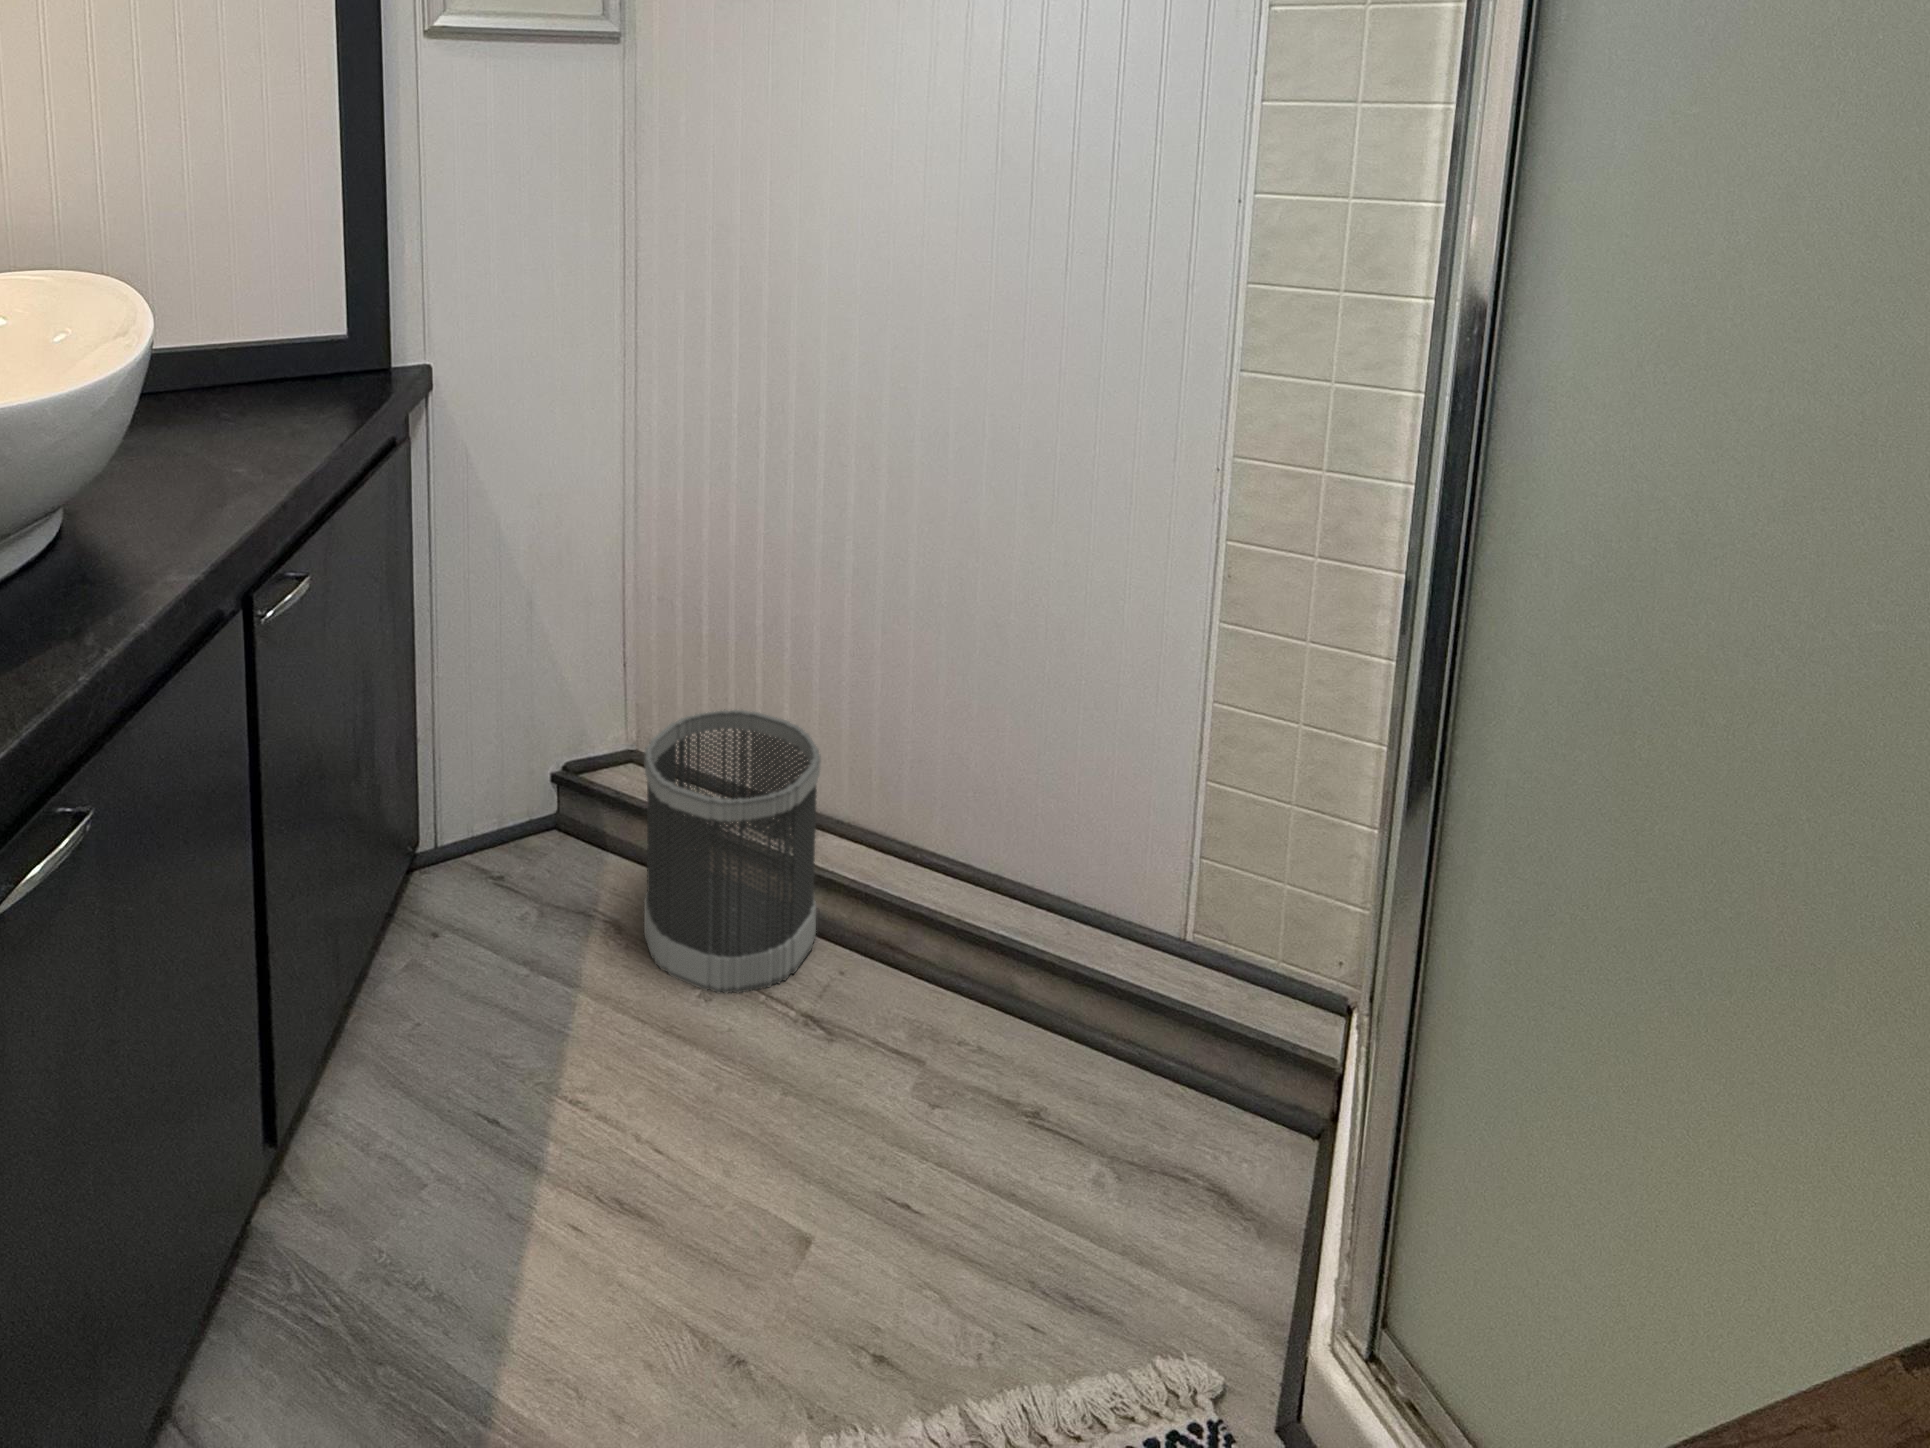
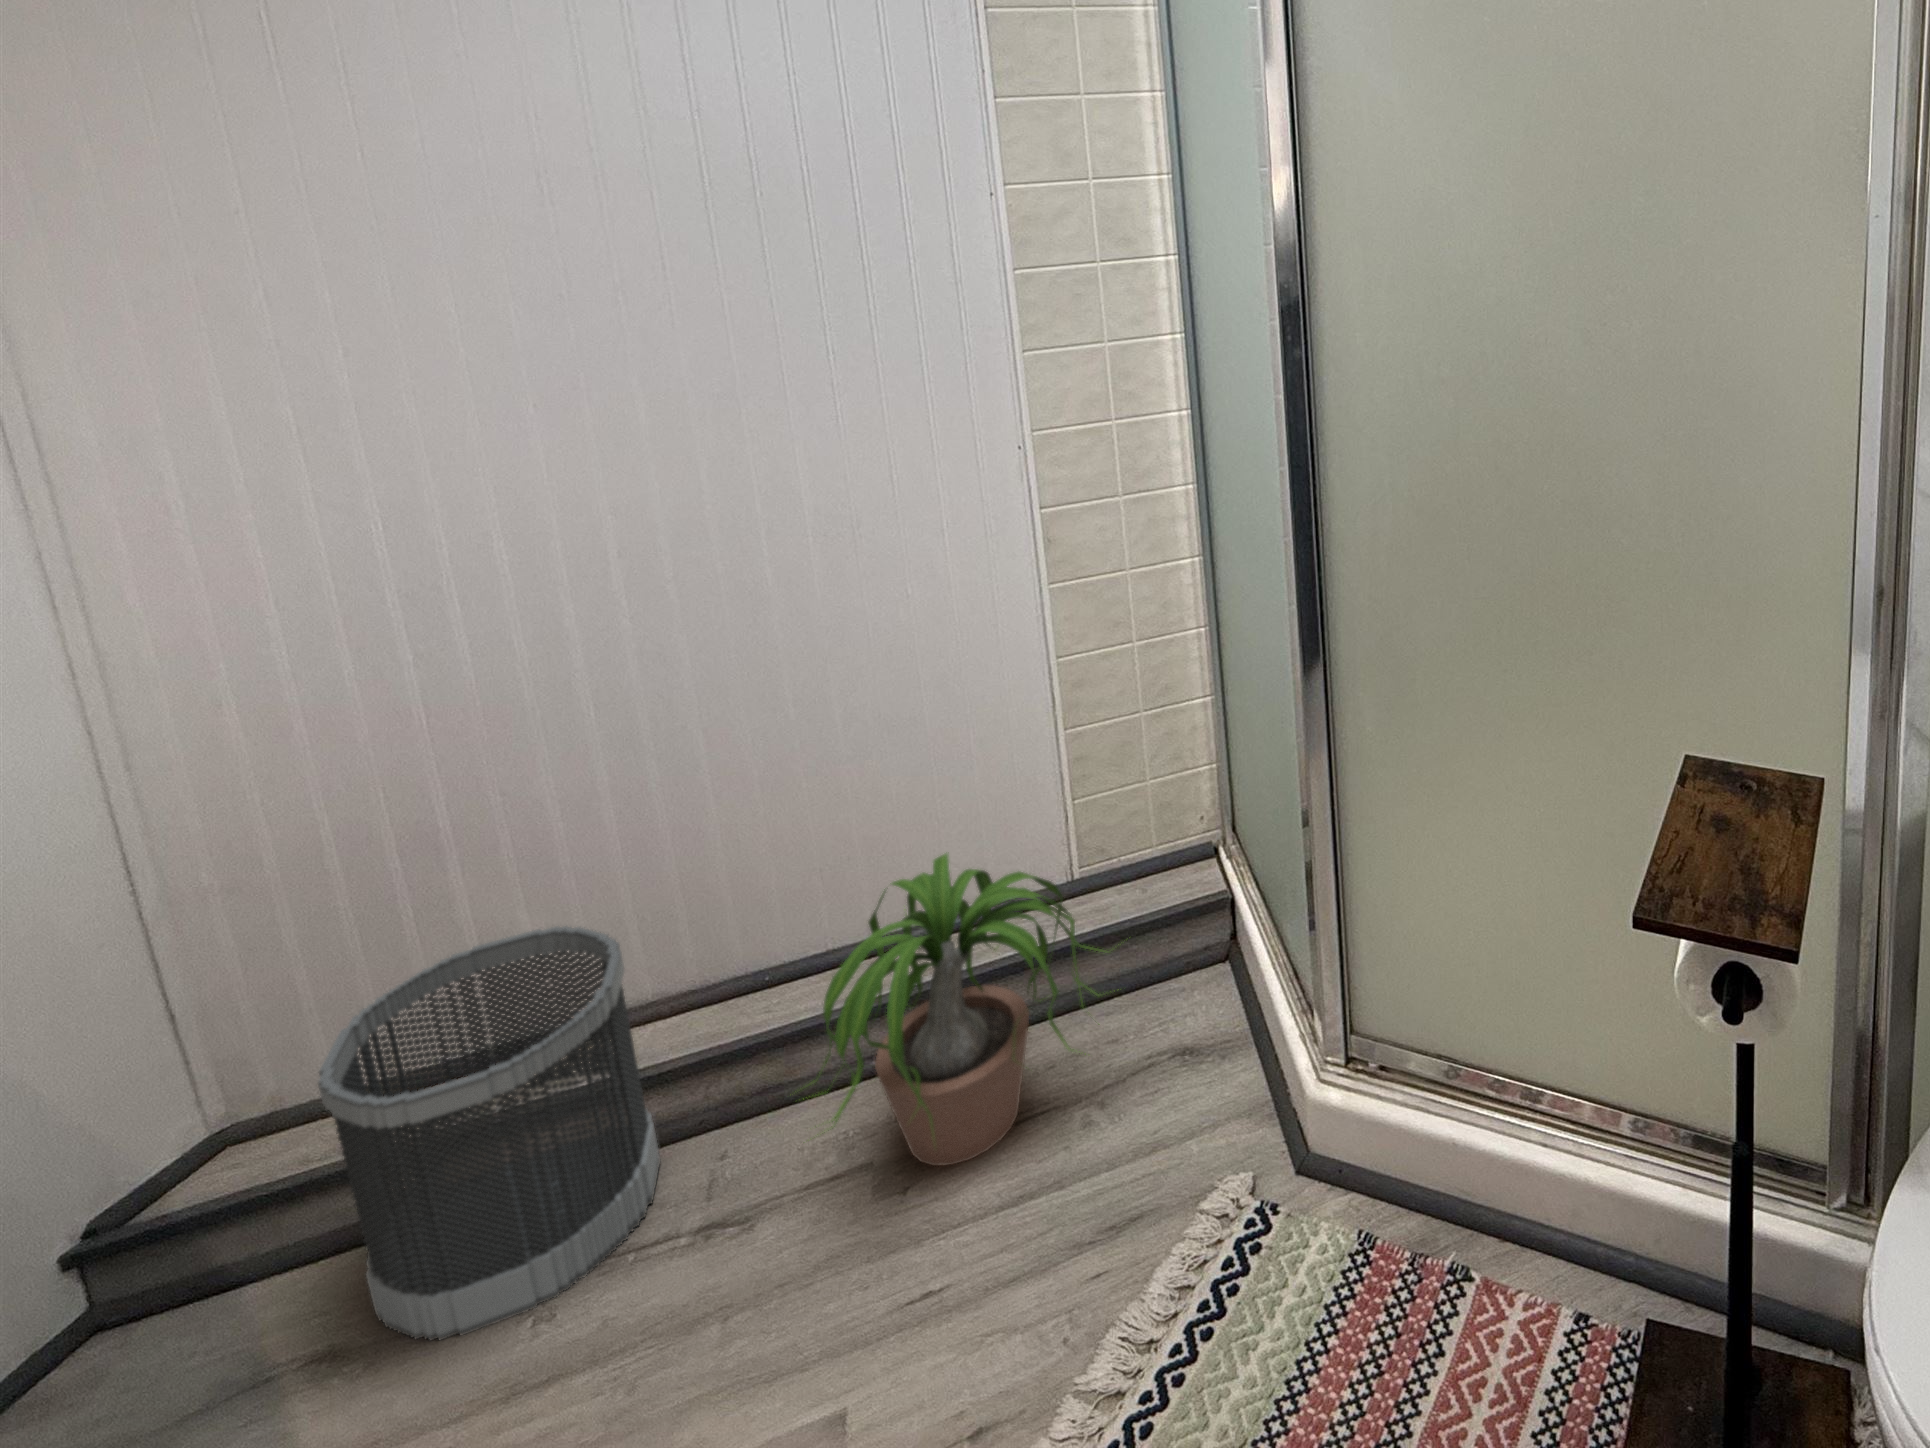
potted plant: none [862,829,1196,1131] -> present [811,853,1098,1166]

